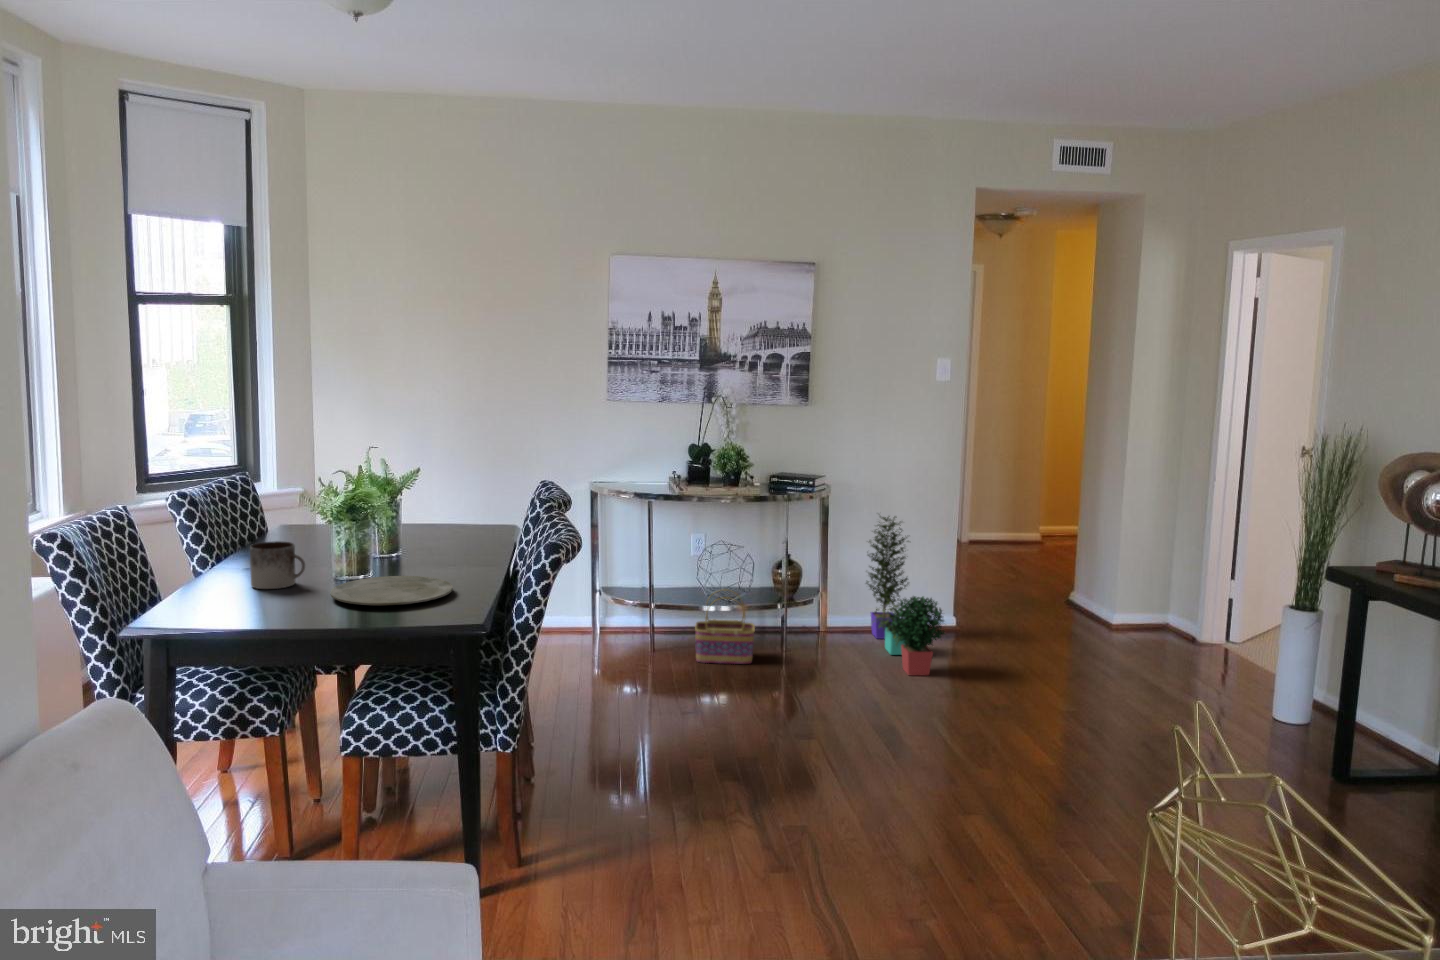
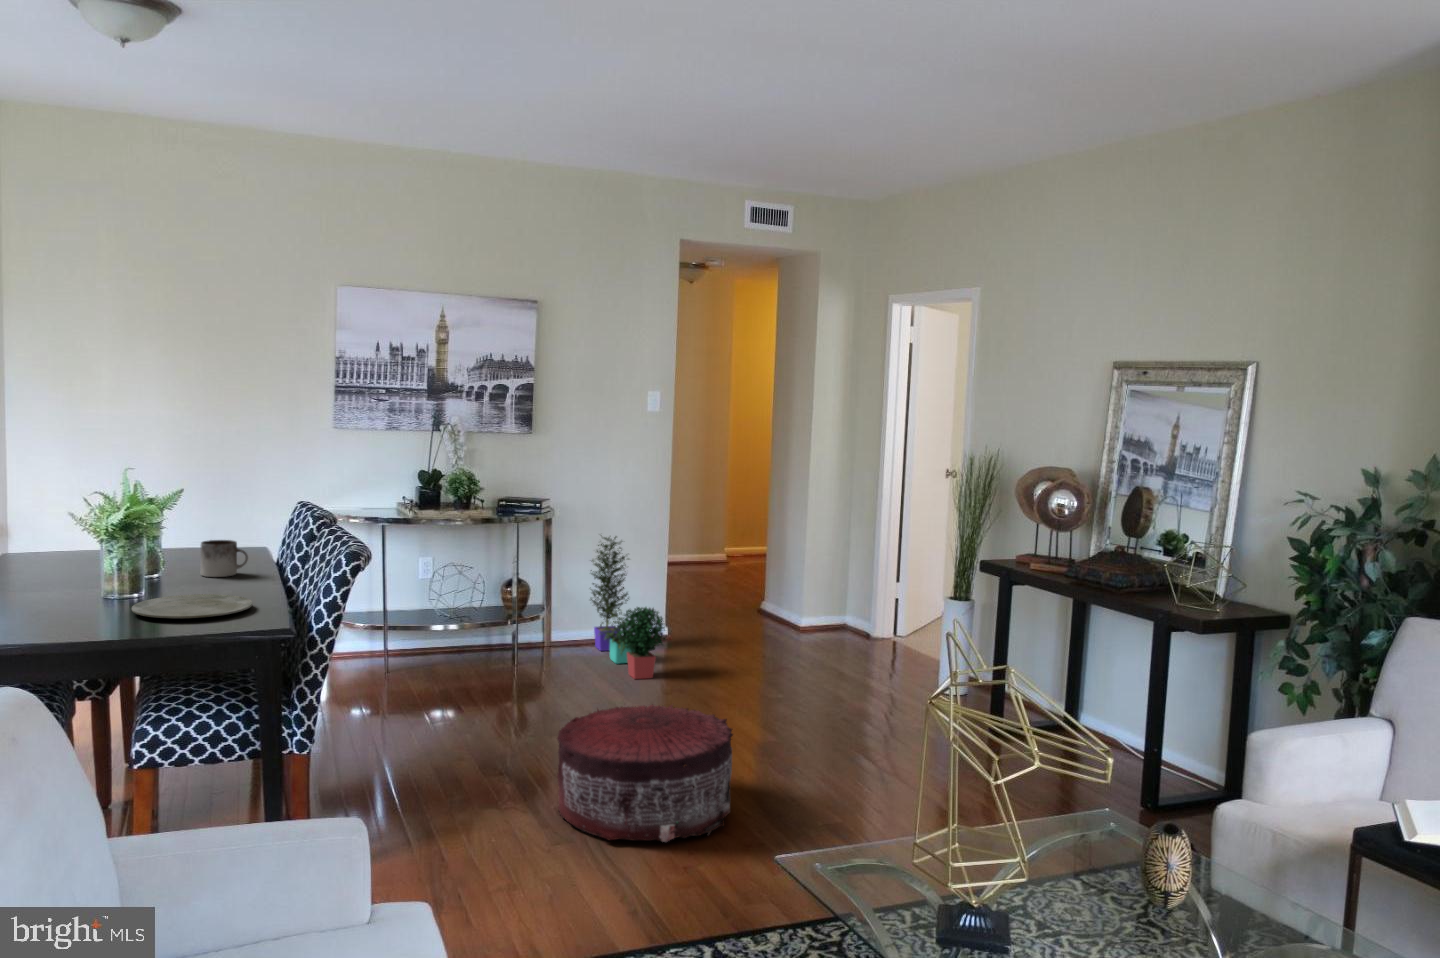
mug: present [250,541,305,589] -> present [201,540,248,577]
basket: present [695,591,755,664] -> none [430,610,491,682]
pouf: none [791,720,1006,901] -> present [557,704,733,842]

